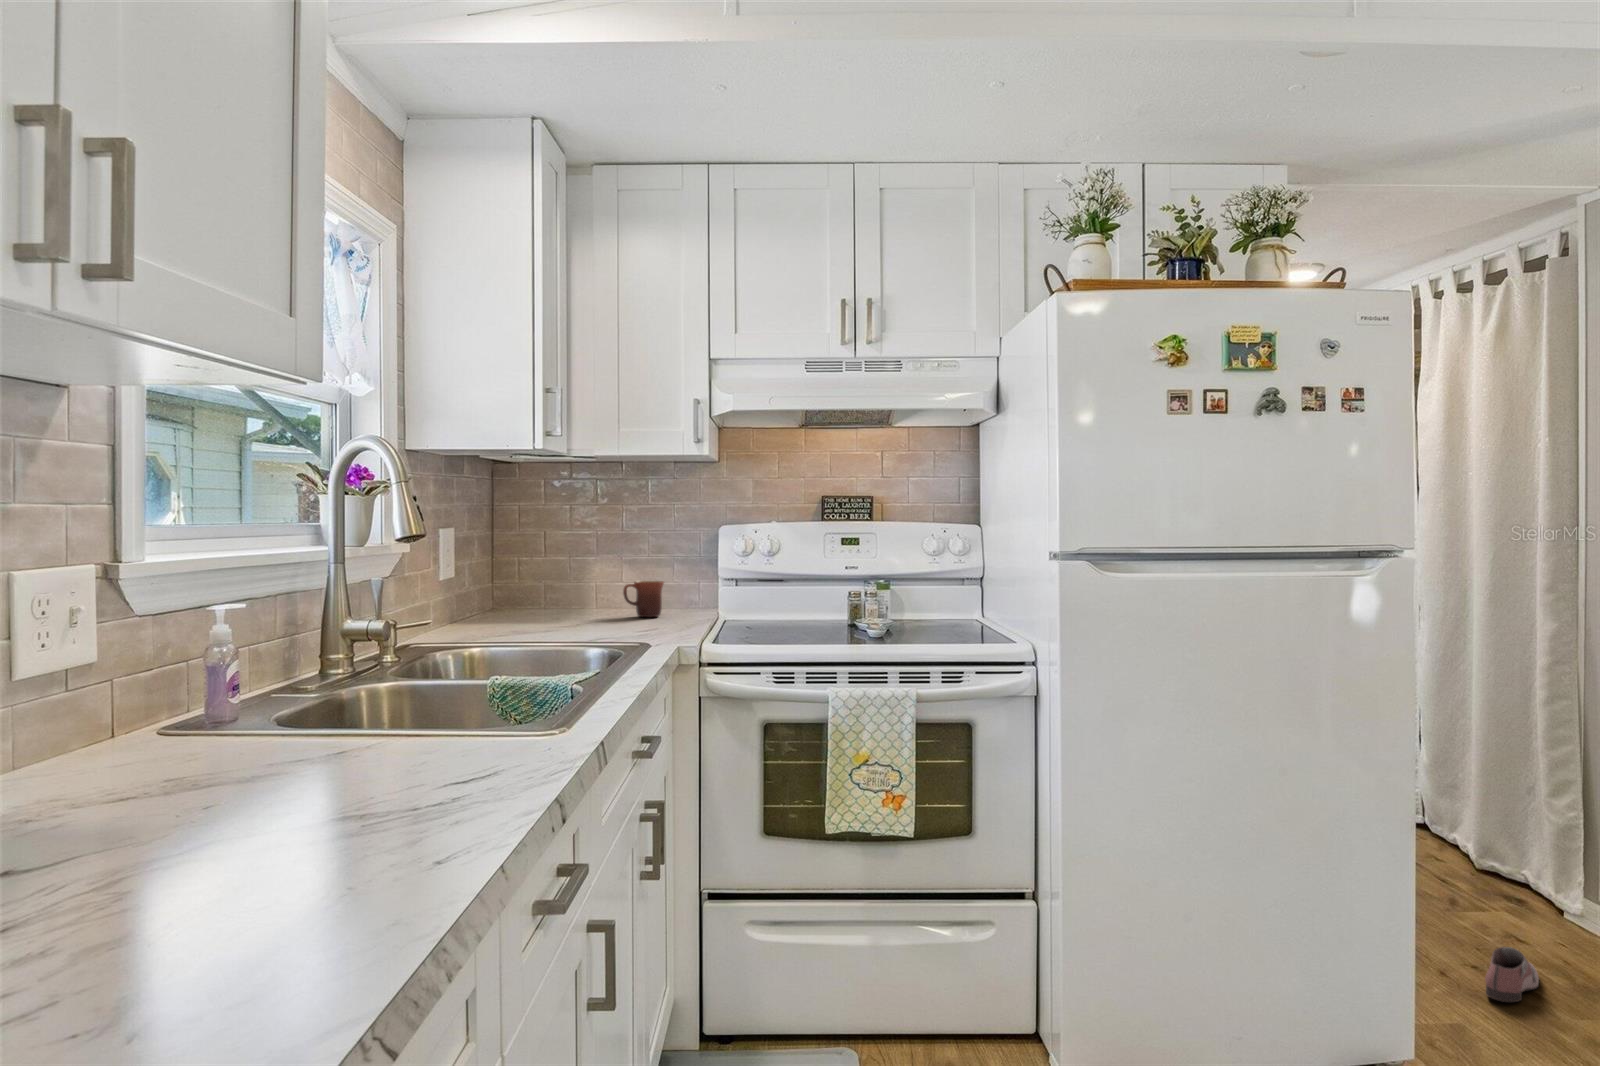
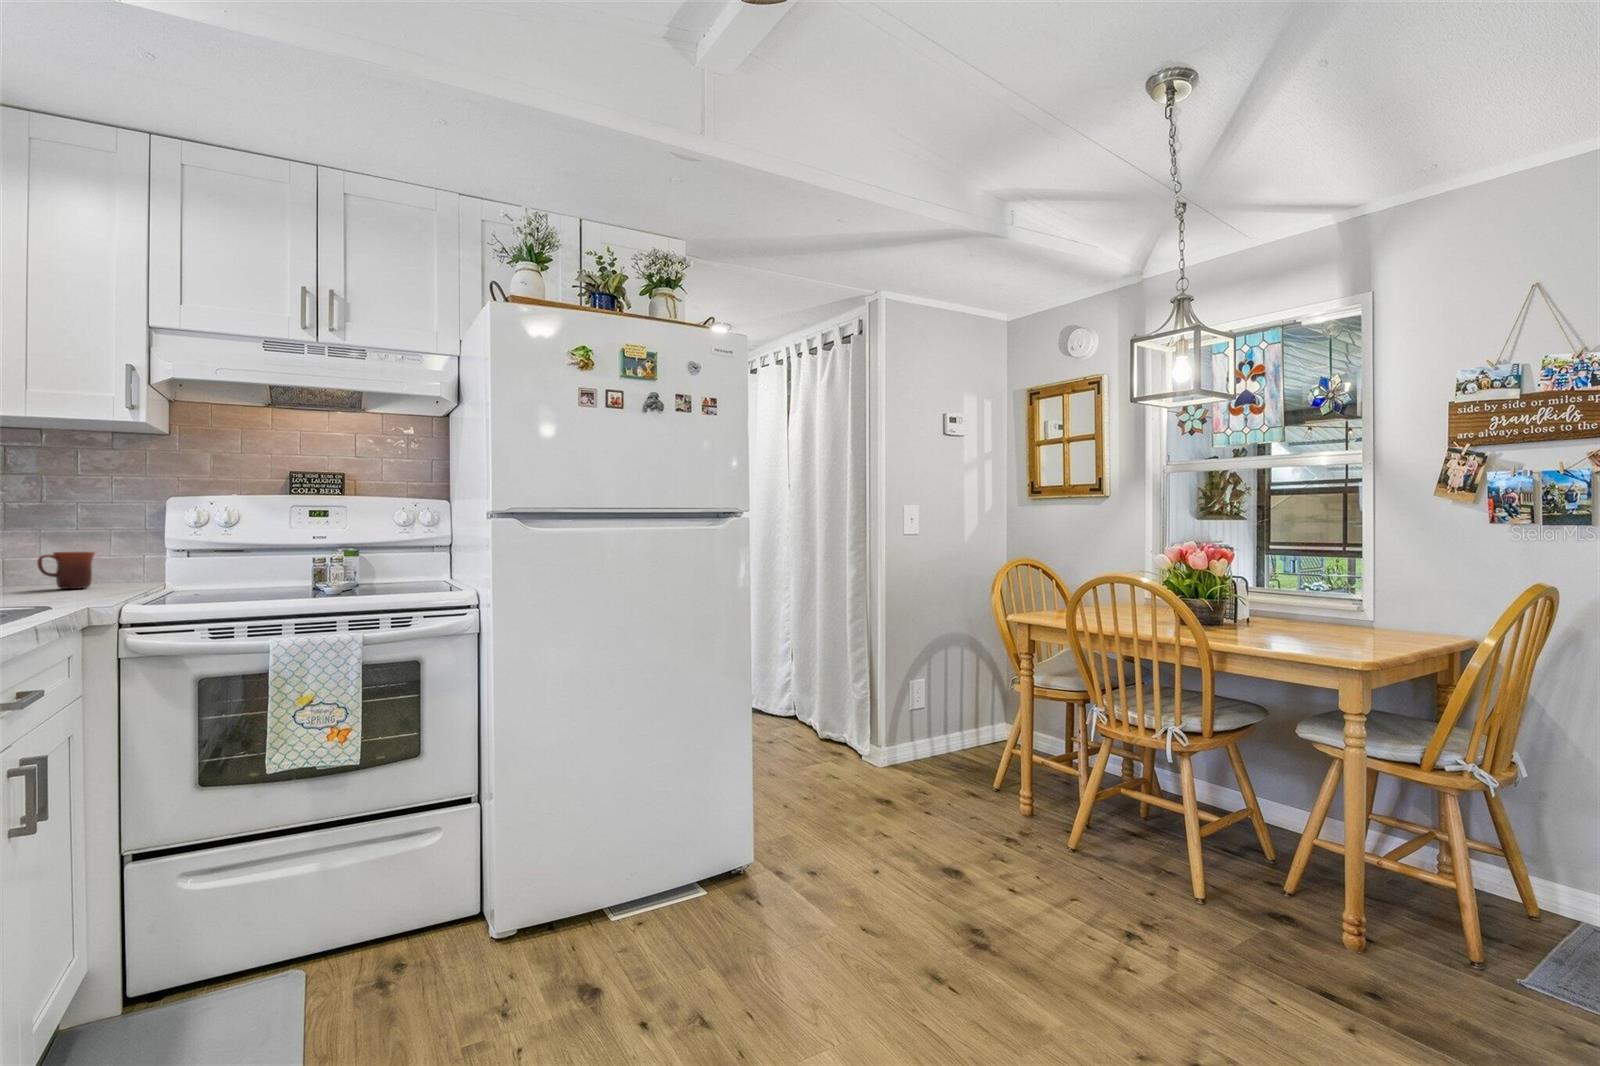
shoe: present [1485,947,1539,1002] -> none [807,782,839,818]

